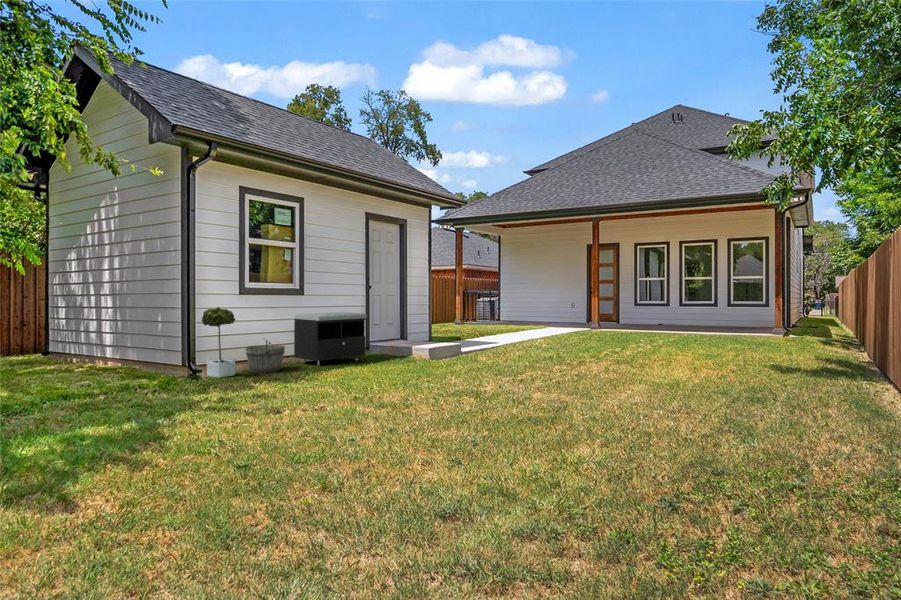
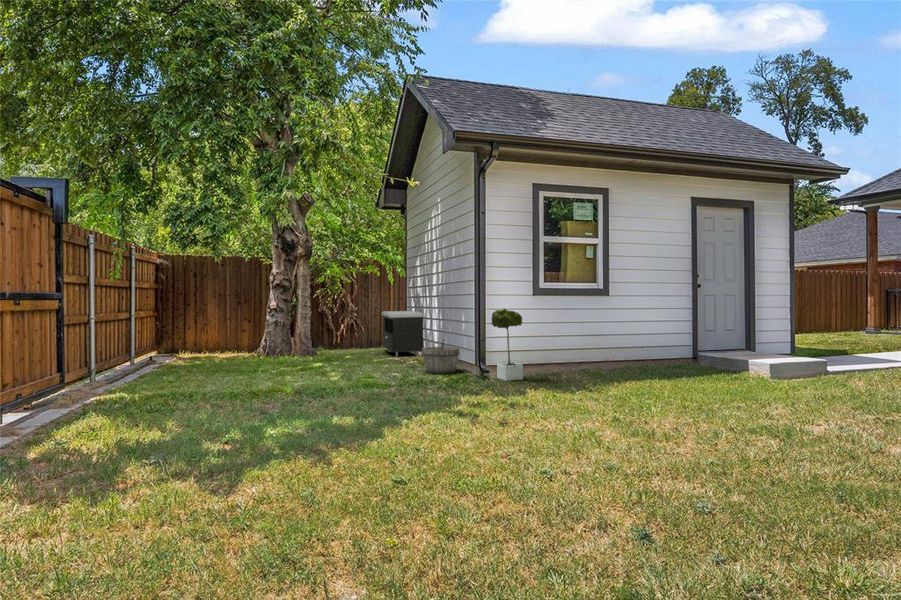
storage bench: present [294,312,367,365] -> present [382,311,424,356]
wooden bucket: present [245,340,285,373] -> present [422,340,460,374]

